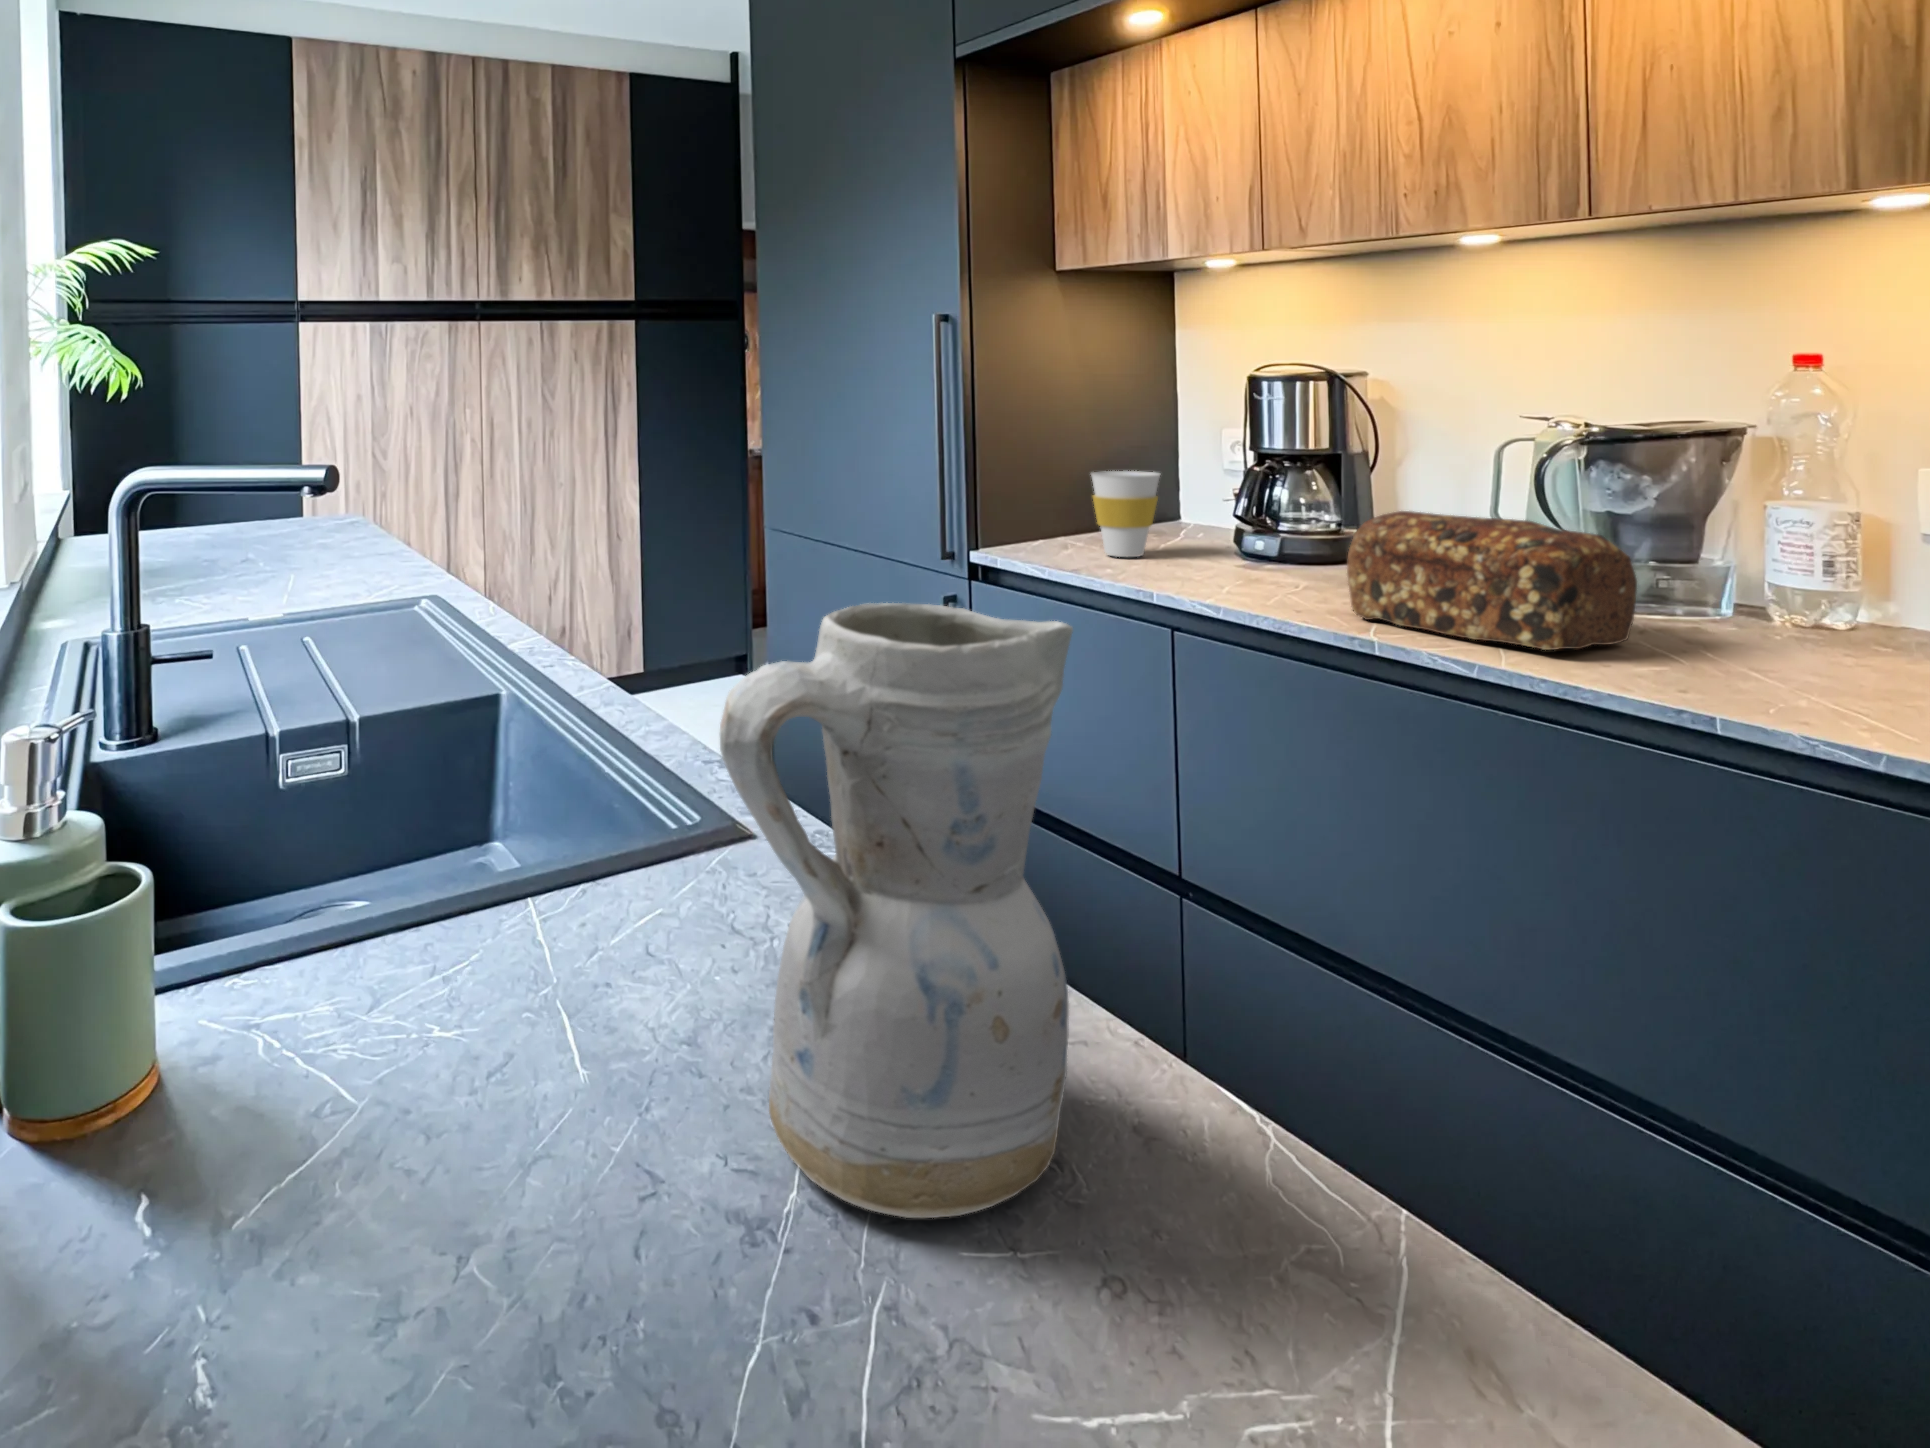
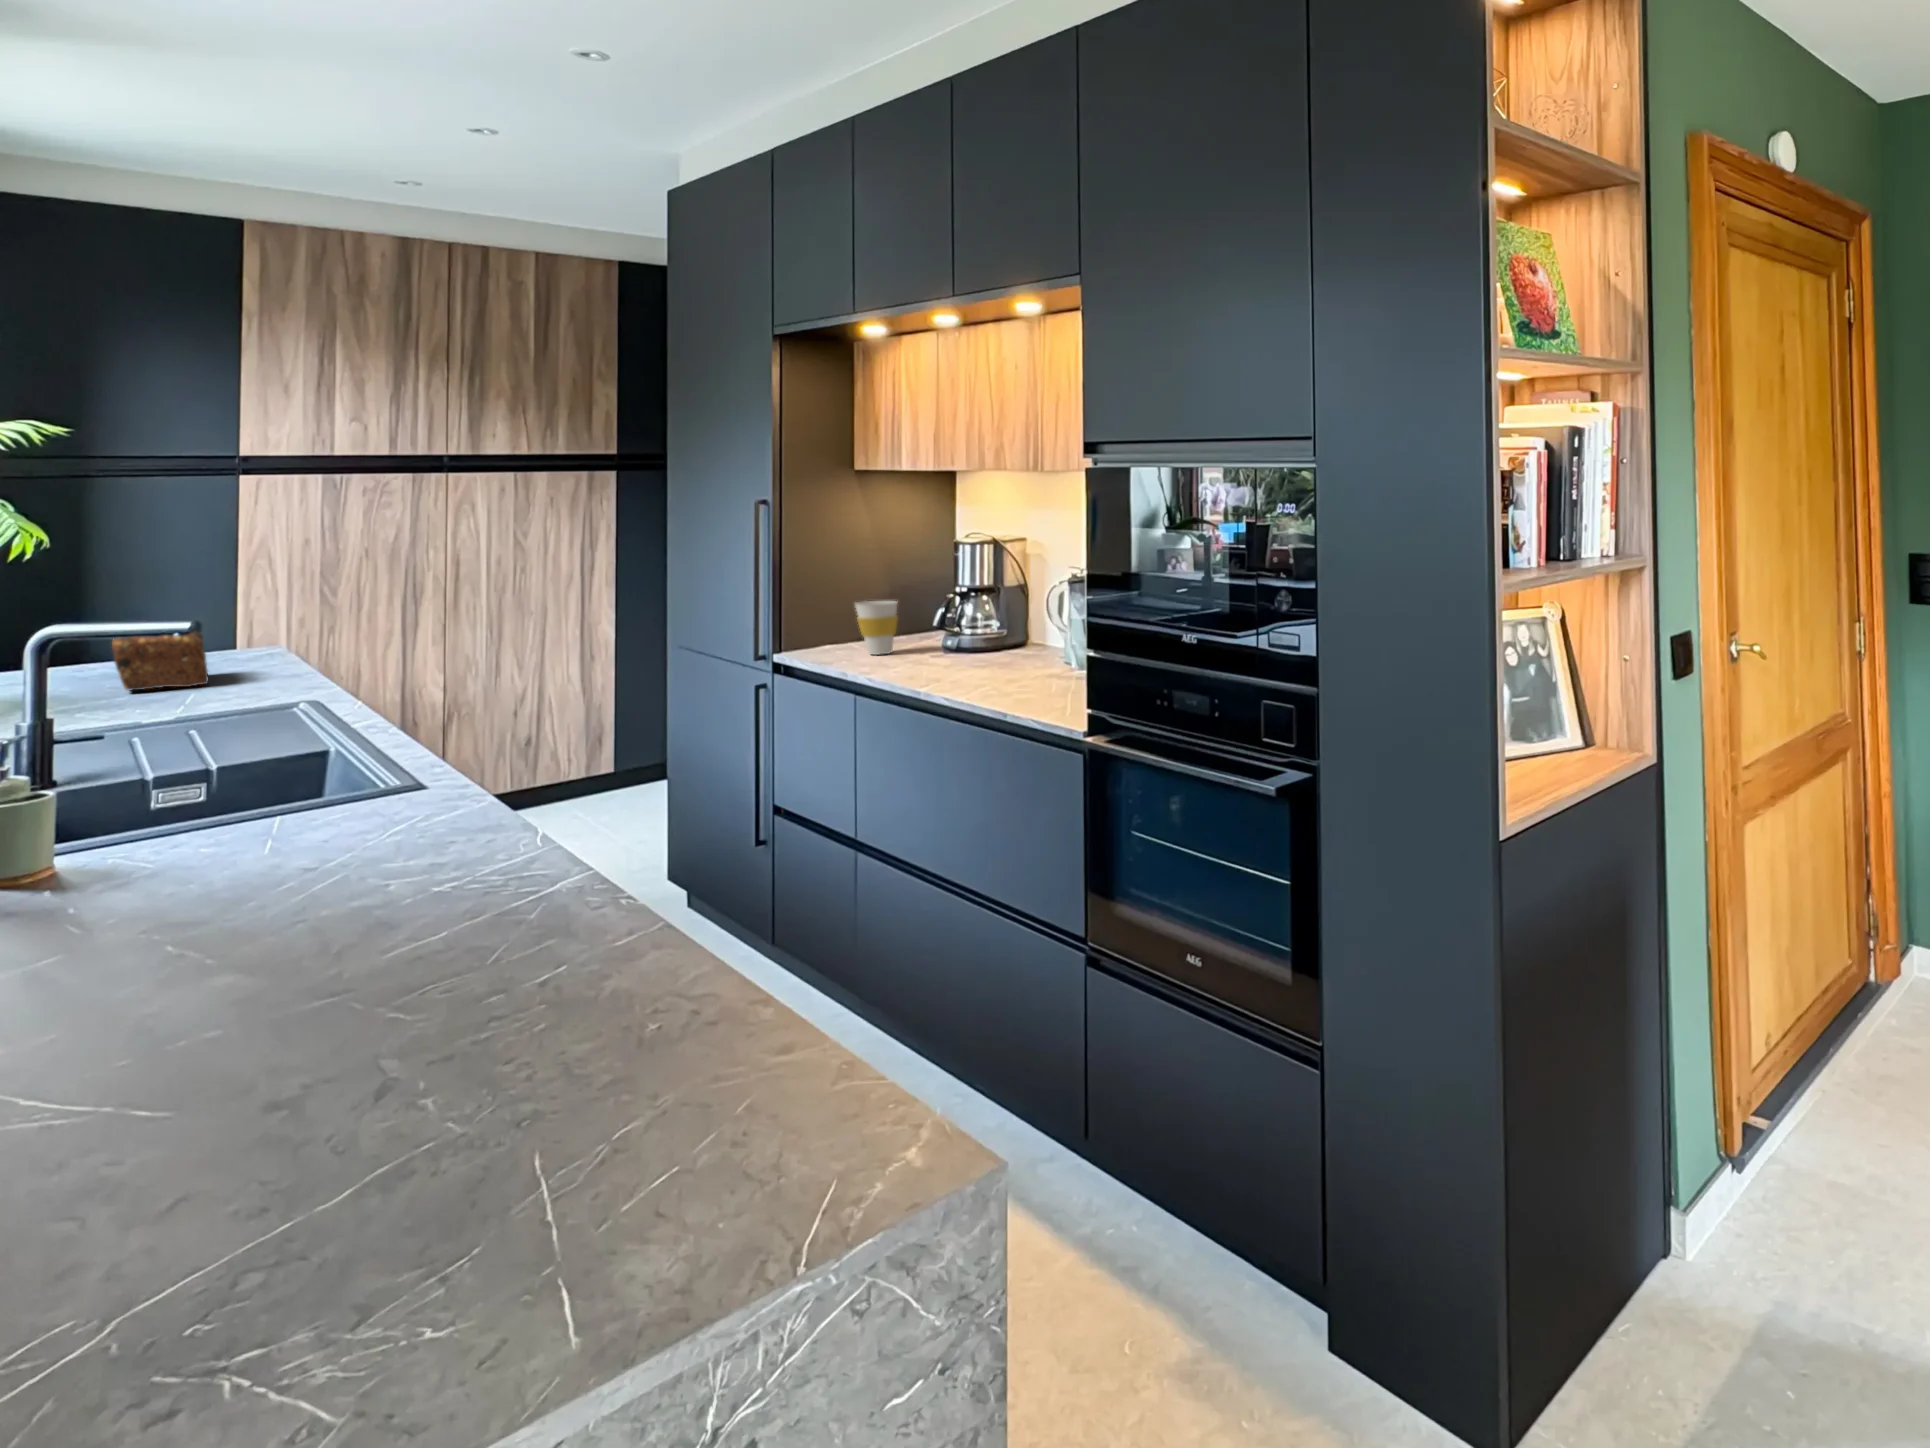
bread loaf: present [1347,511,1637,650] -> present [112,632,208,690]
ceramic pitcher: present [720,603,1073,1218] -> none [266,671,458,870]

